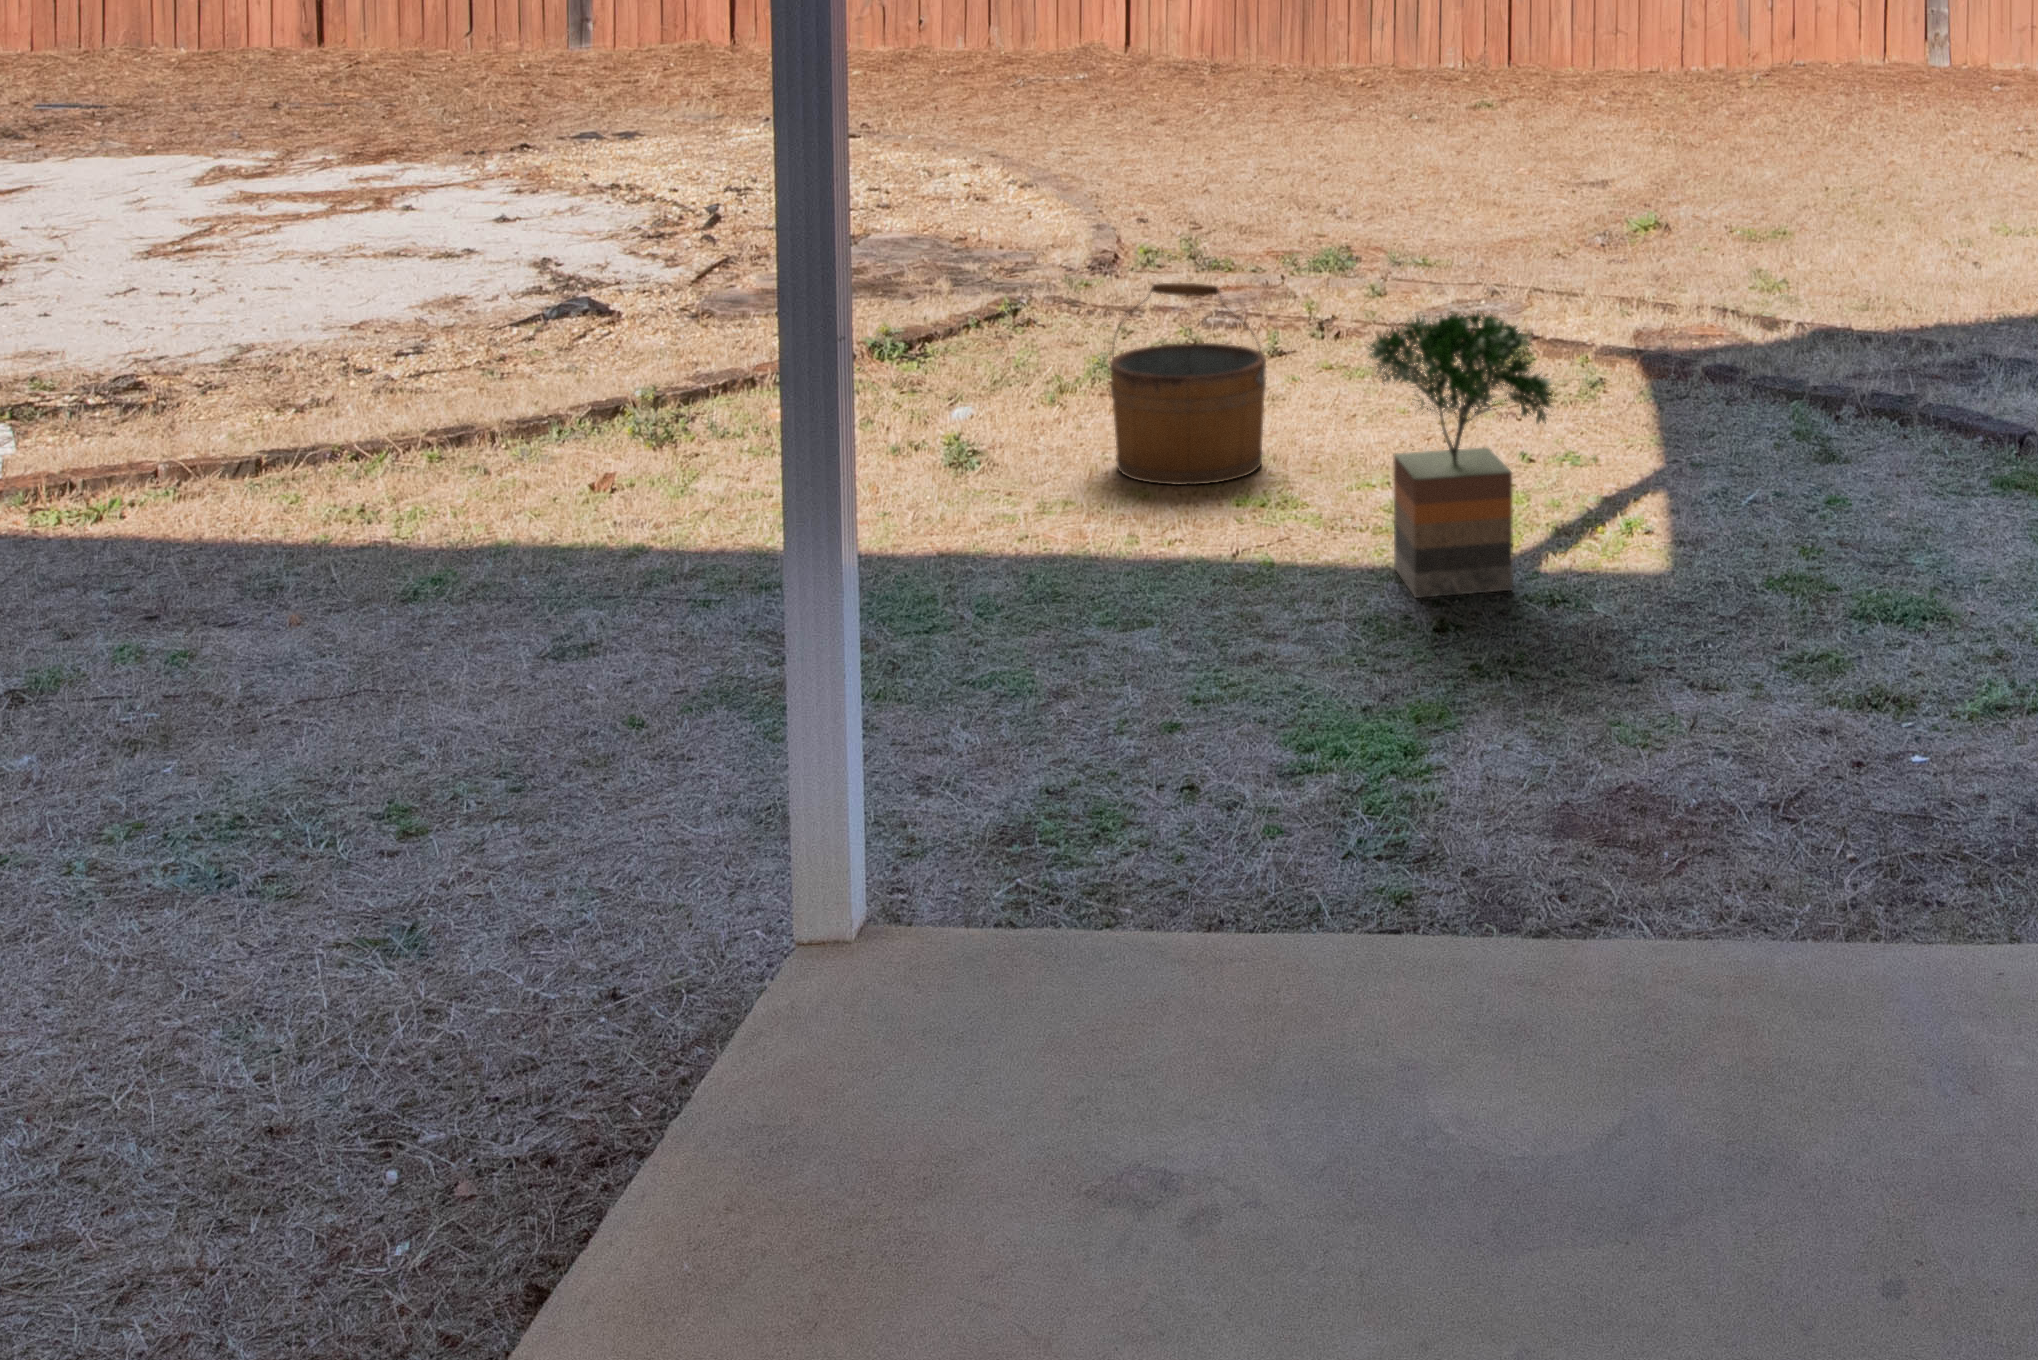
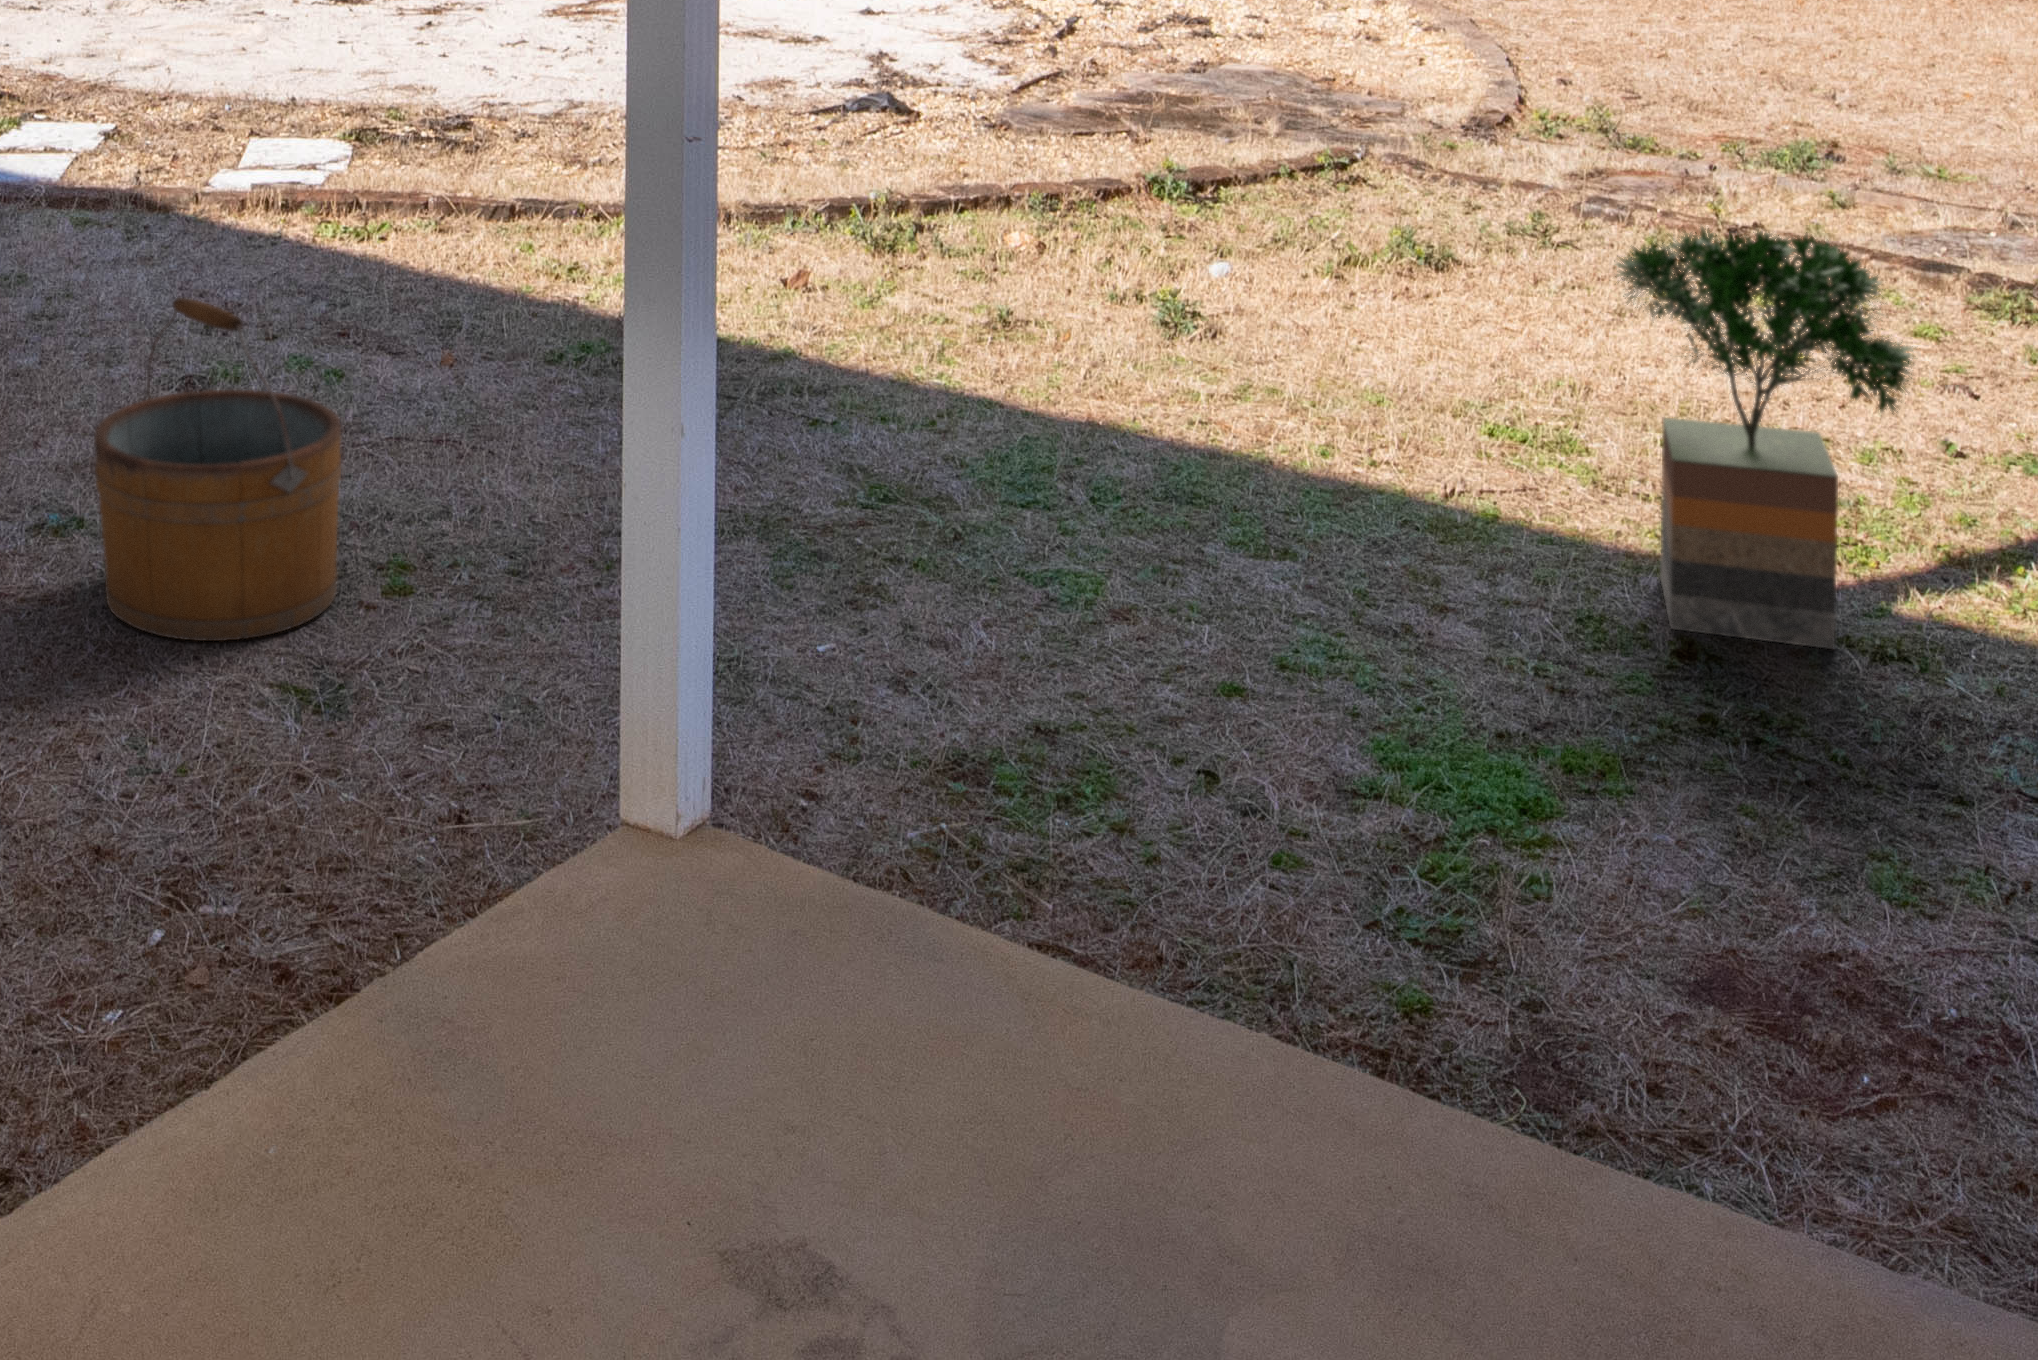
bucket: present [1110,283,1266,485] -> present [94,298,341,641]

